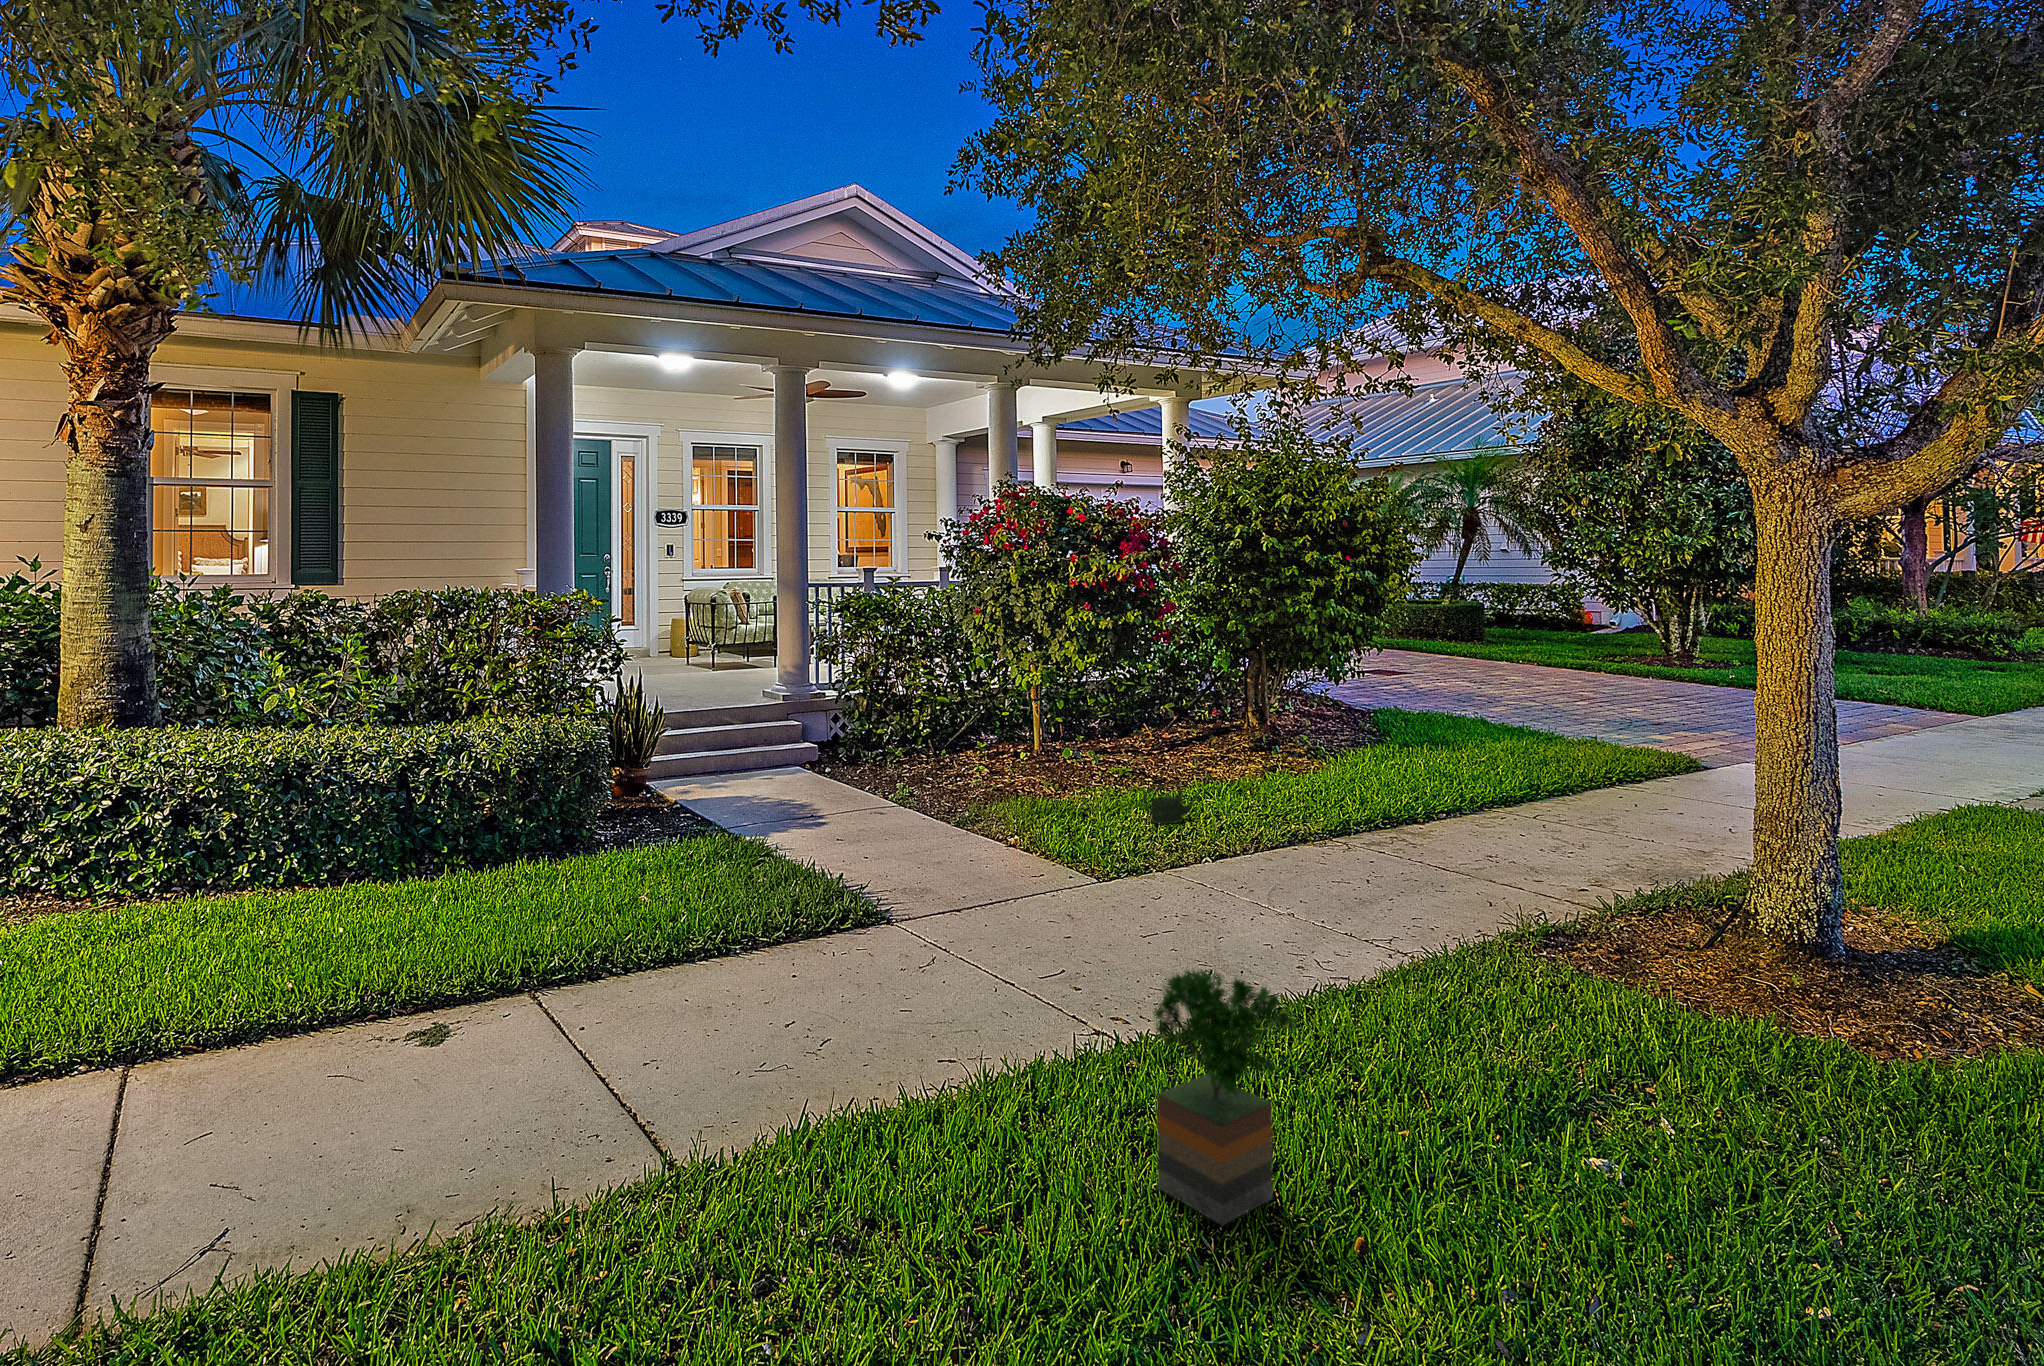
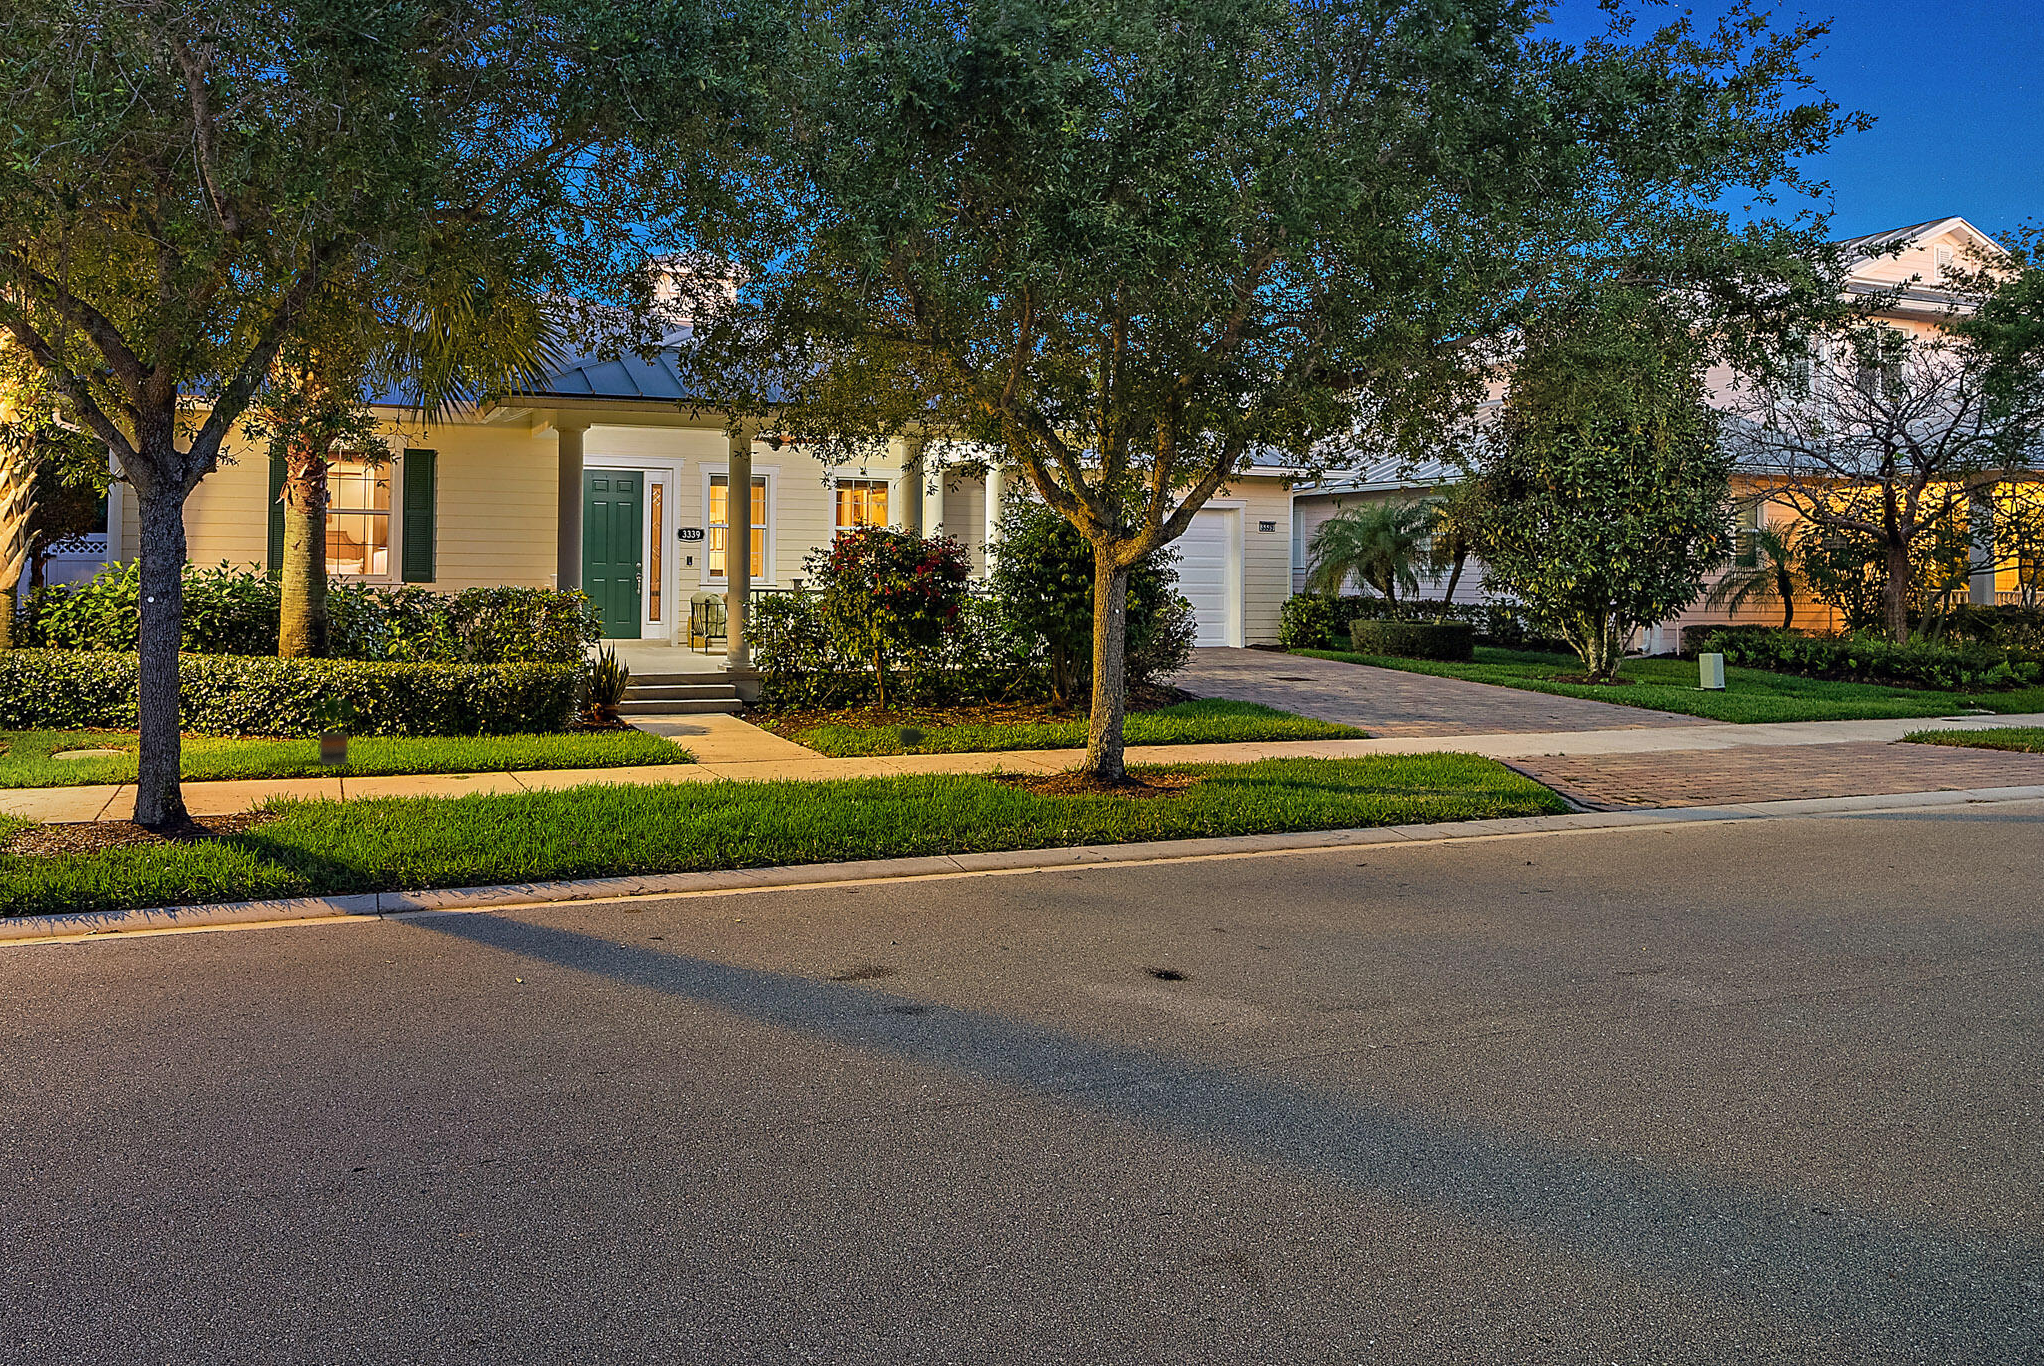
potted tree: present [1154,968,1297,1226] -> present [311,697,358,765]

